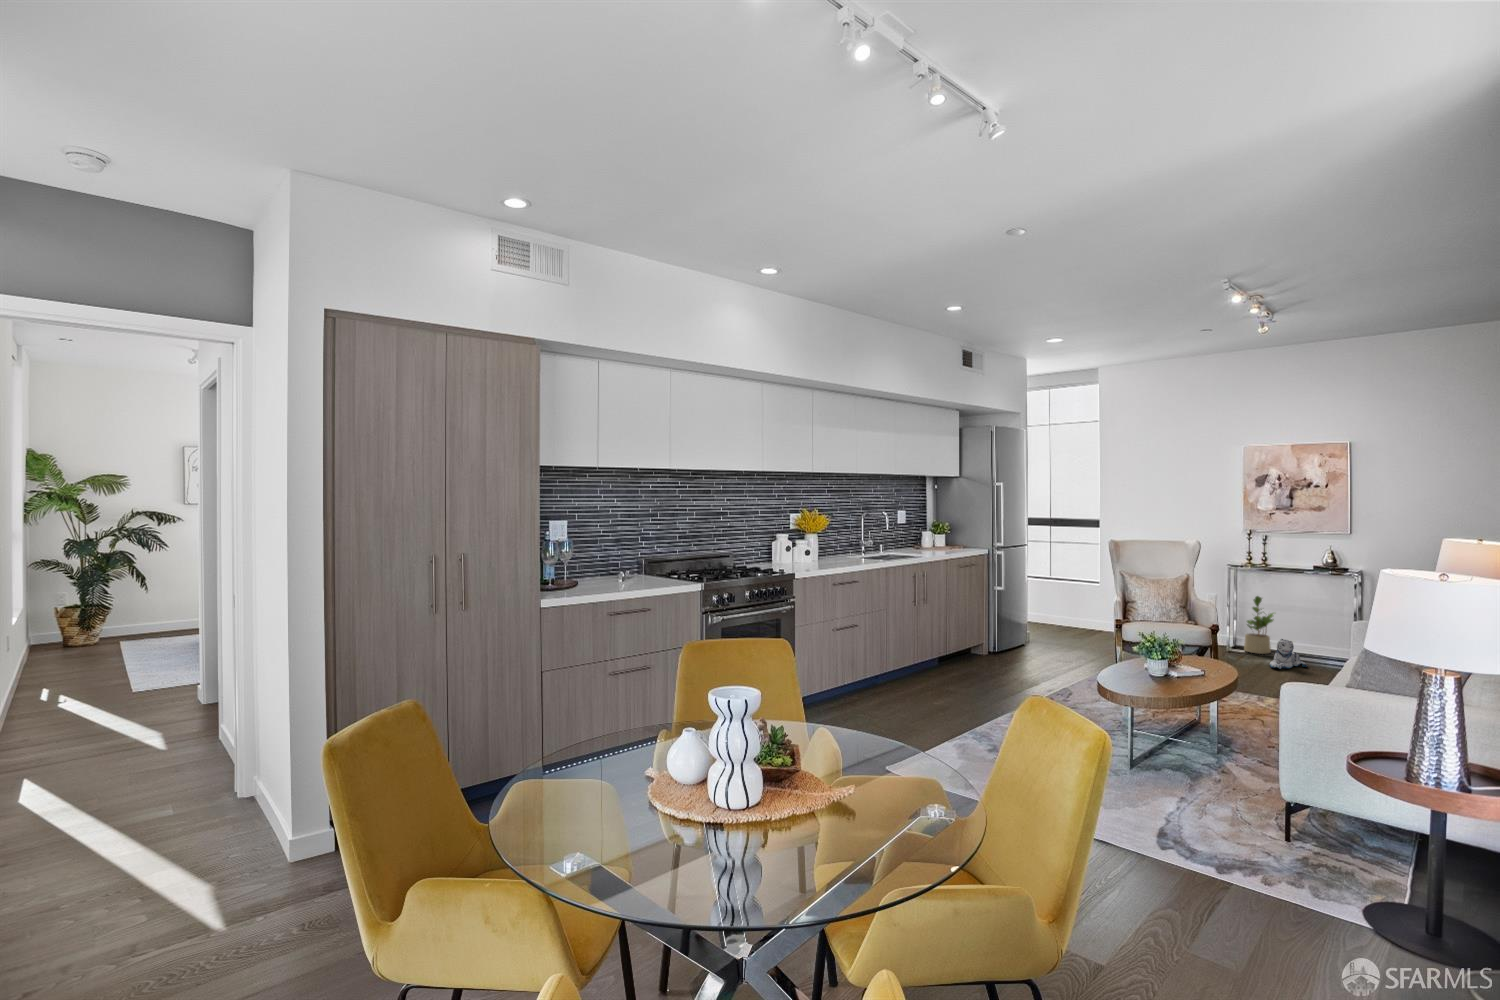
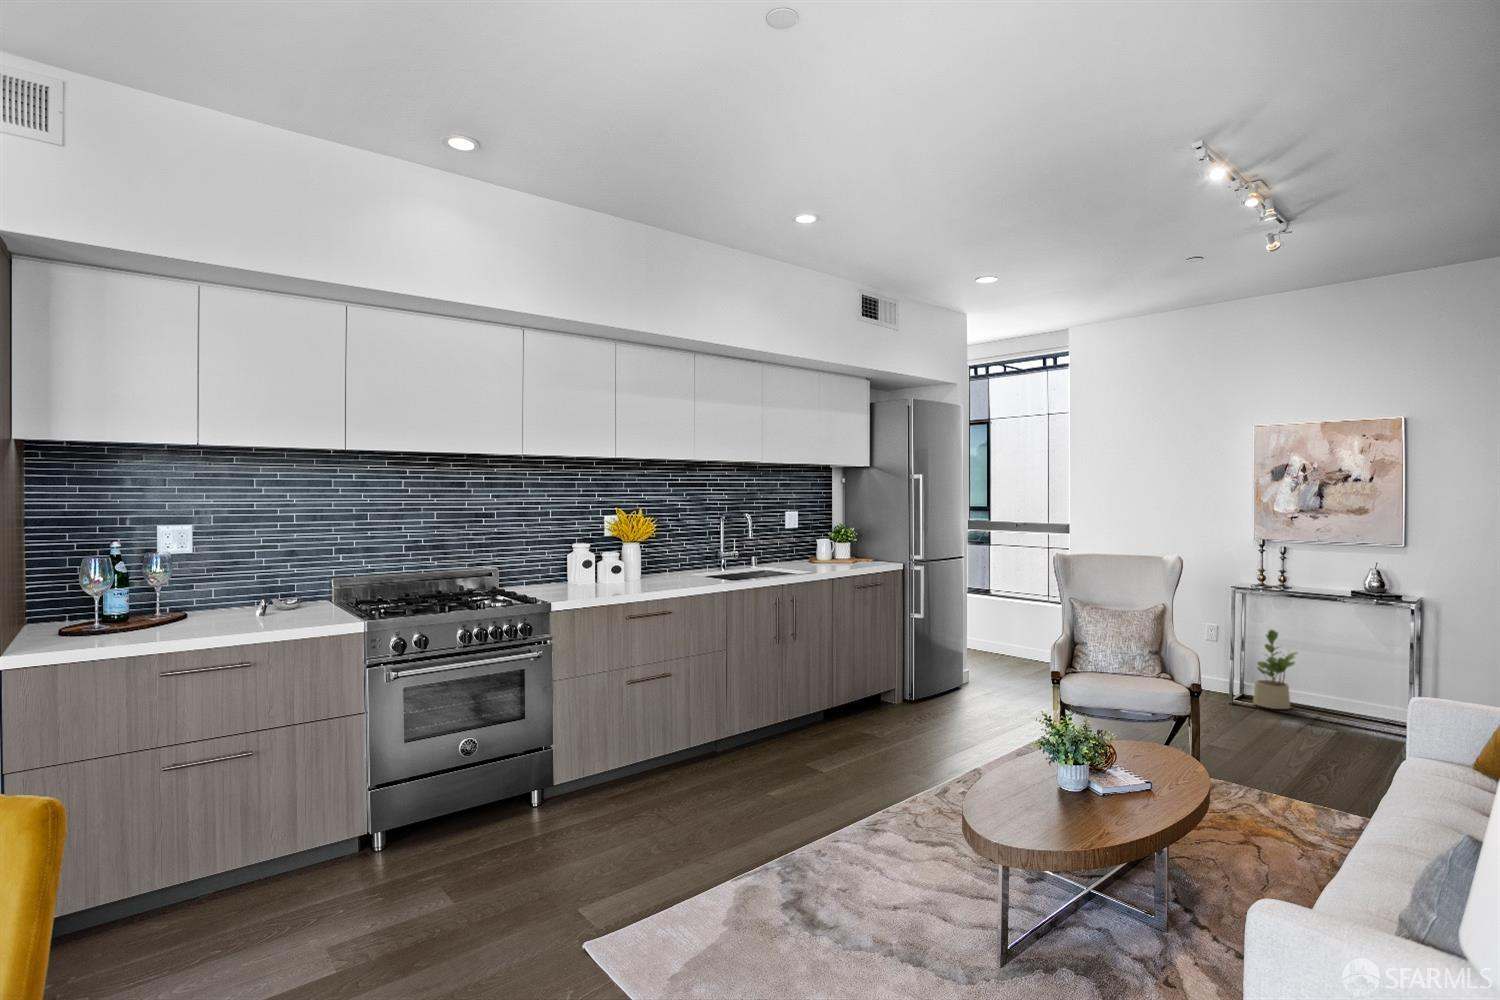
plush toy: present [1270,639,1307,669] -> none [1286,694,1341,739]

